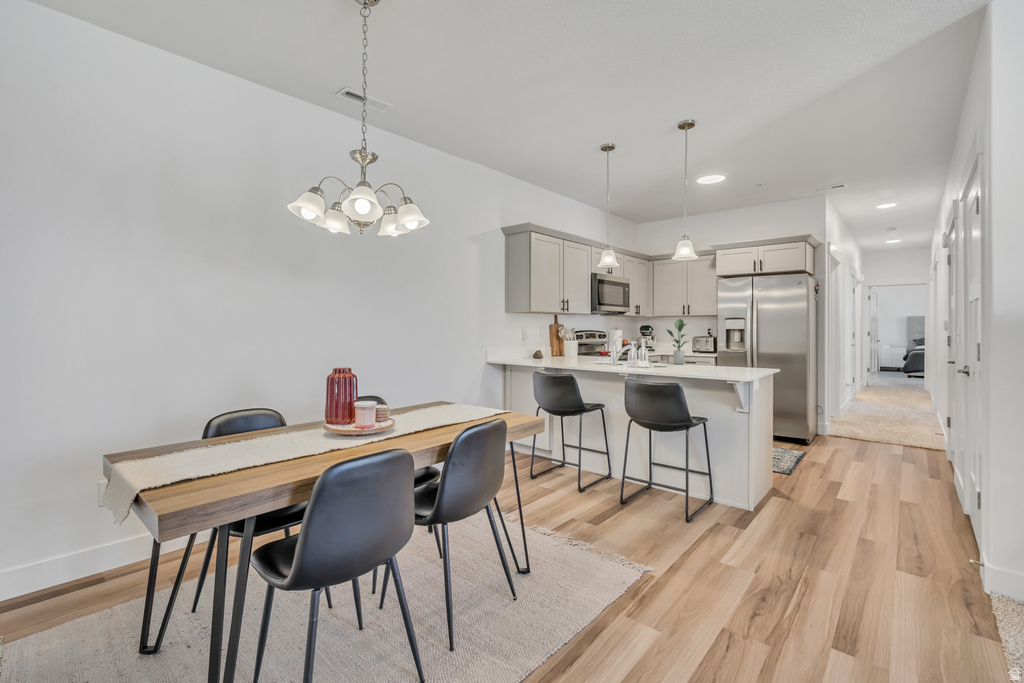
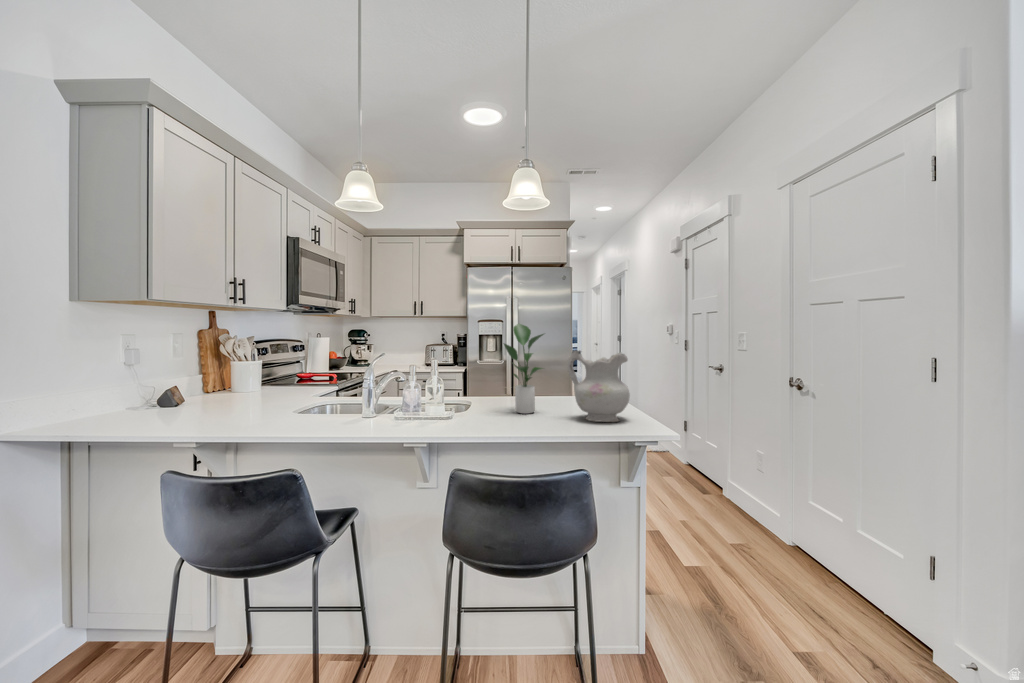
ceramic pitcher: none [693,332,722,367] -> present [568,350,630,422]

